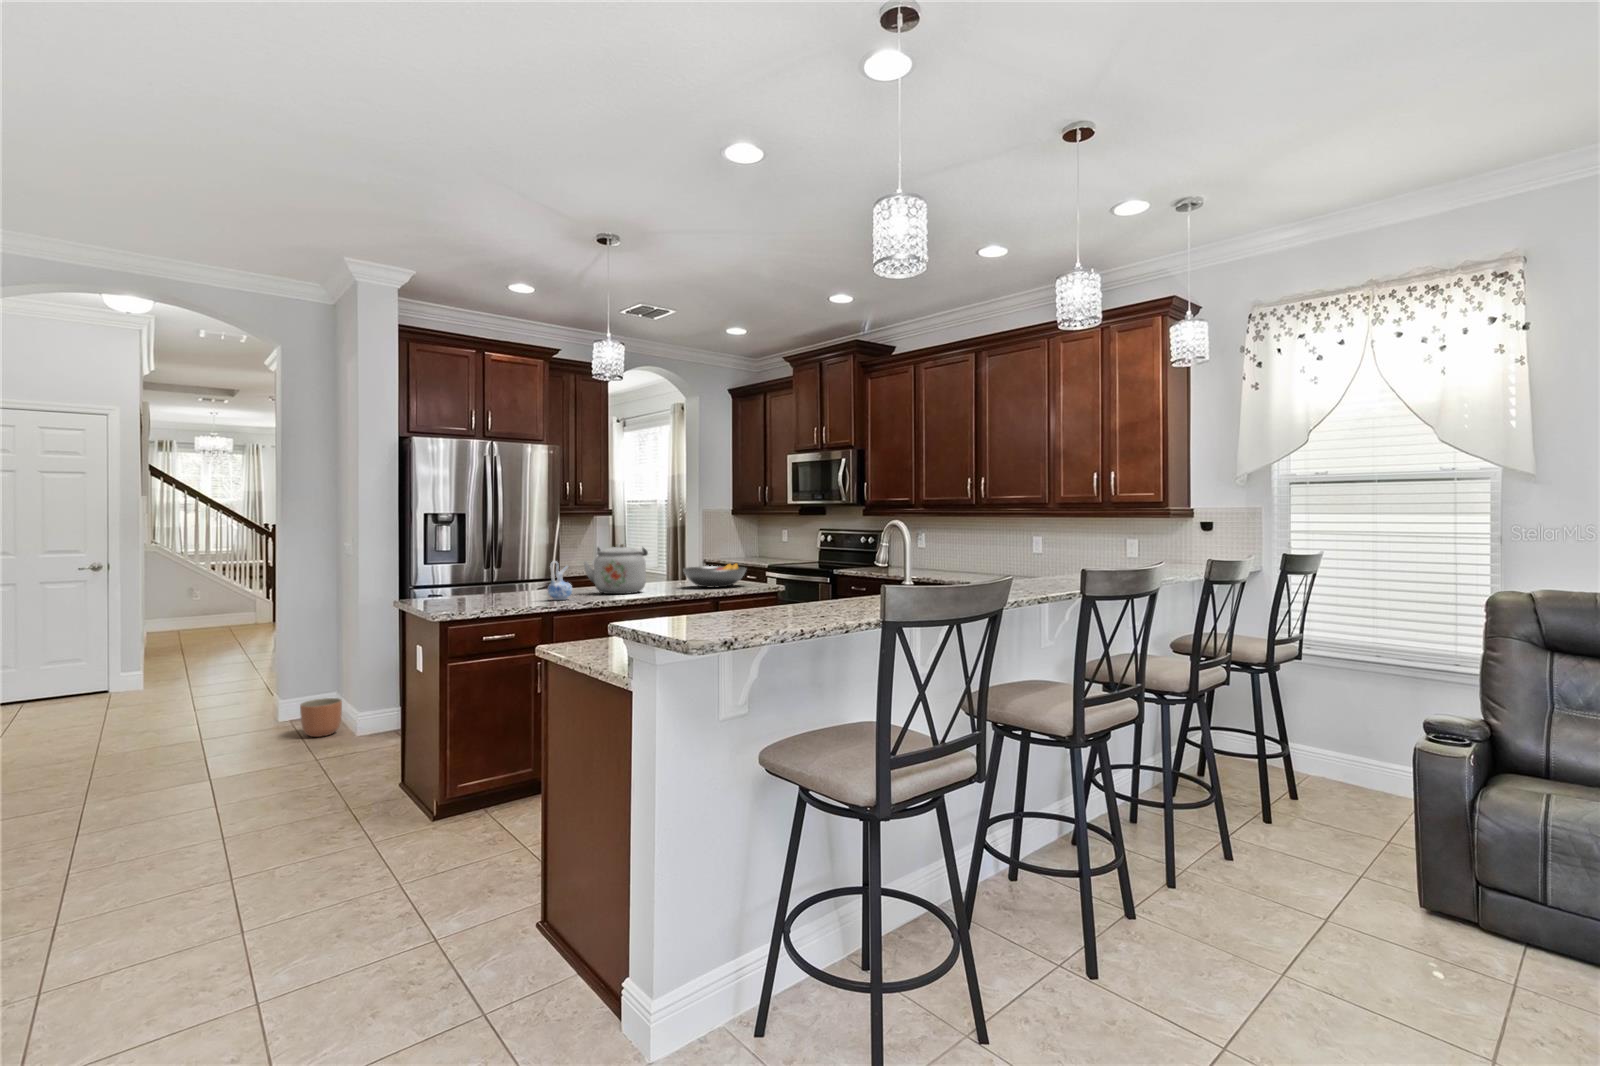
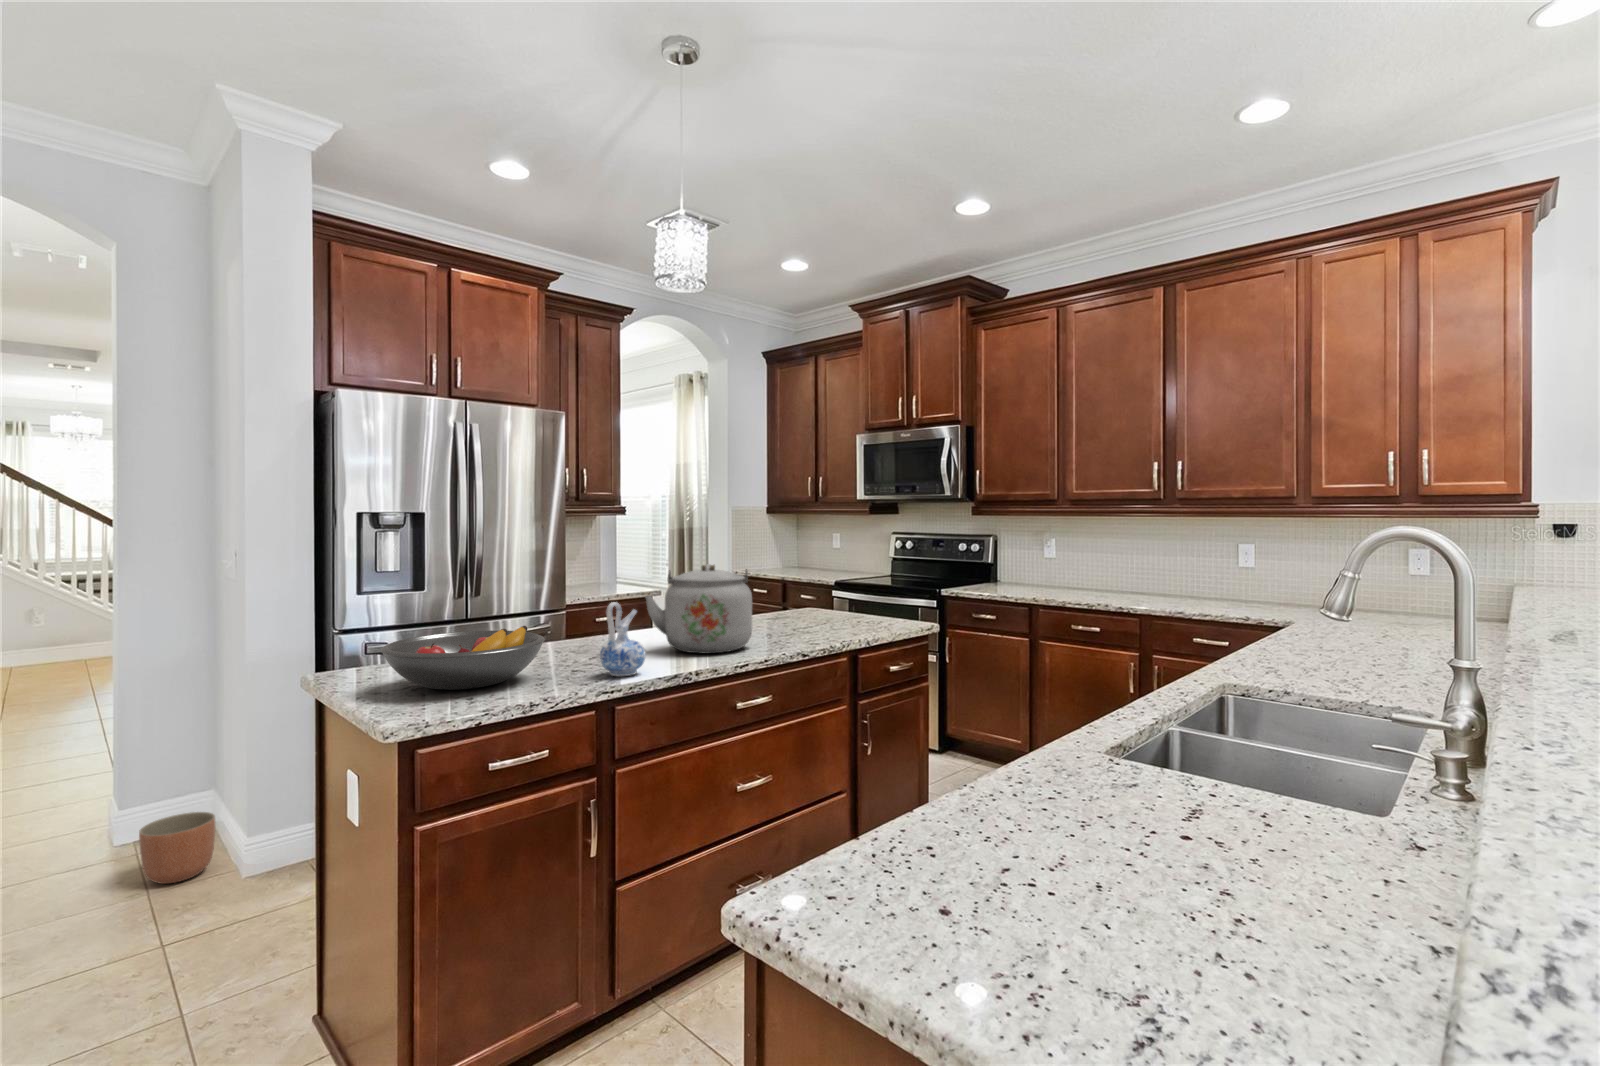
fruit bowl: present [683,563,746,587] -> present [381,626,545,690]

